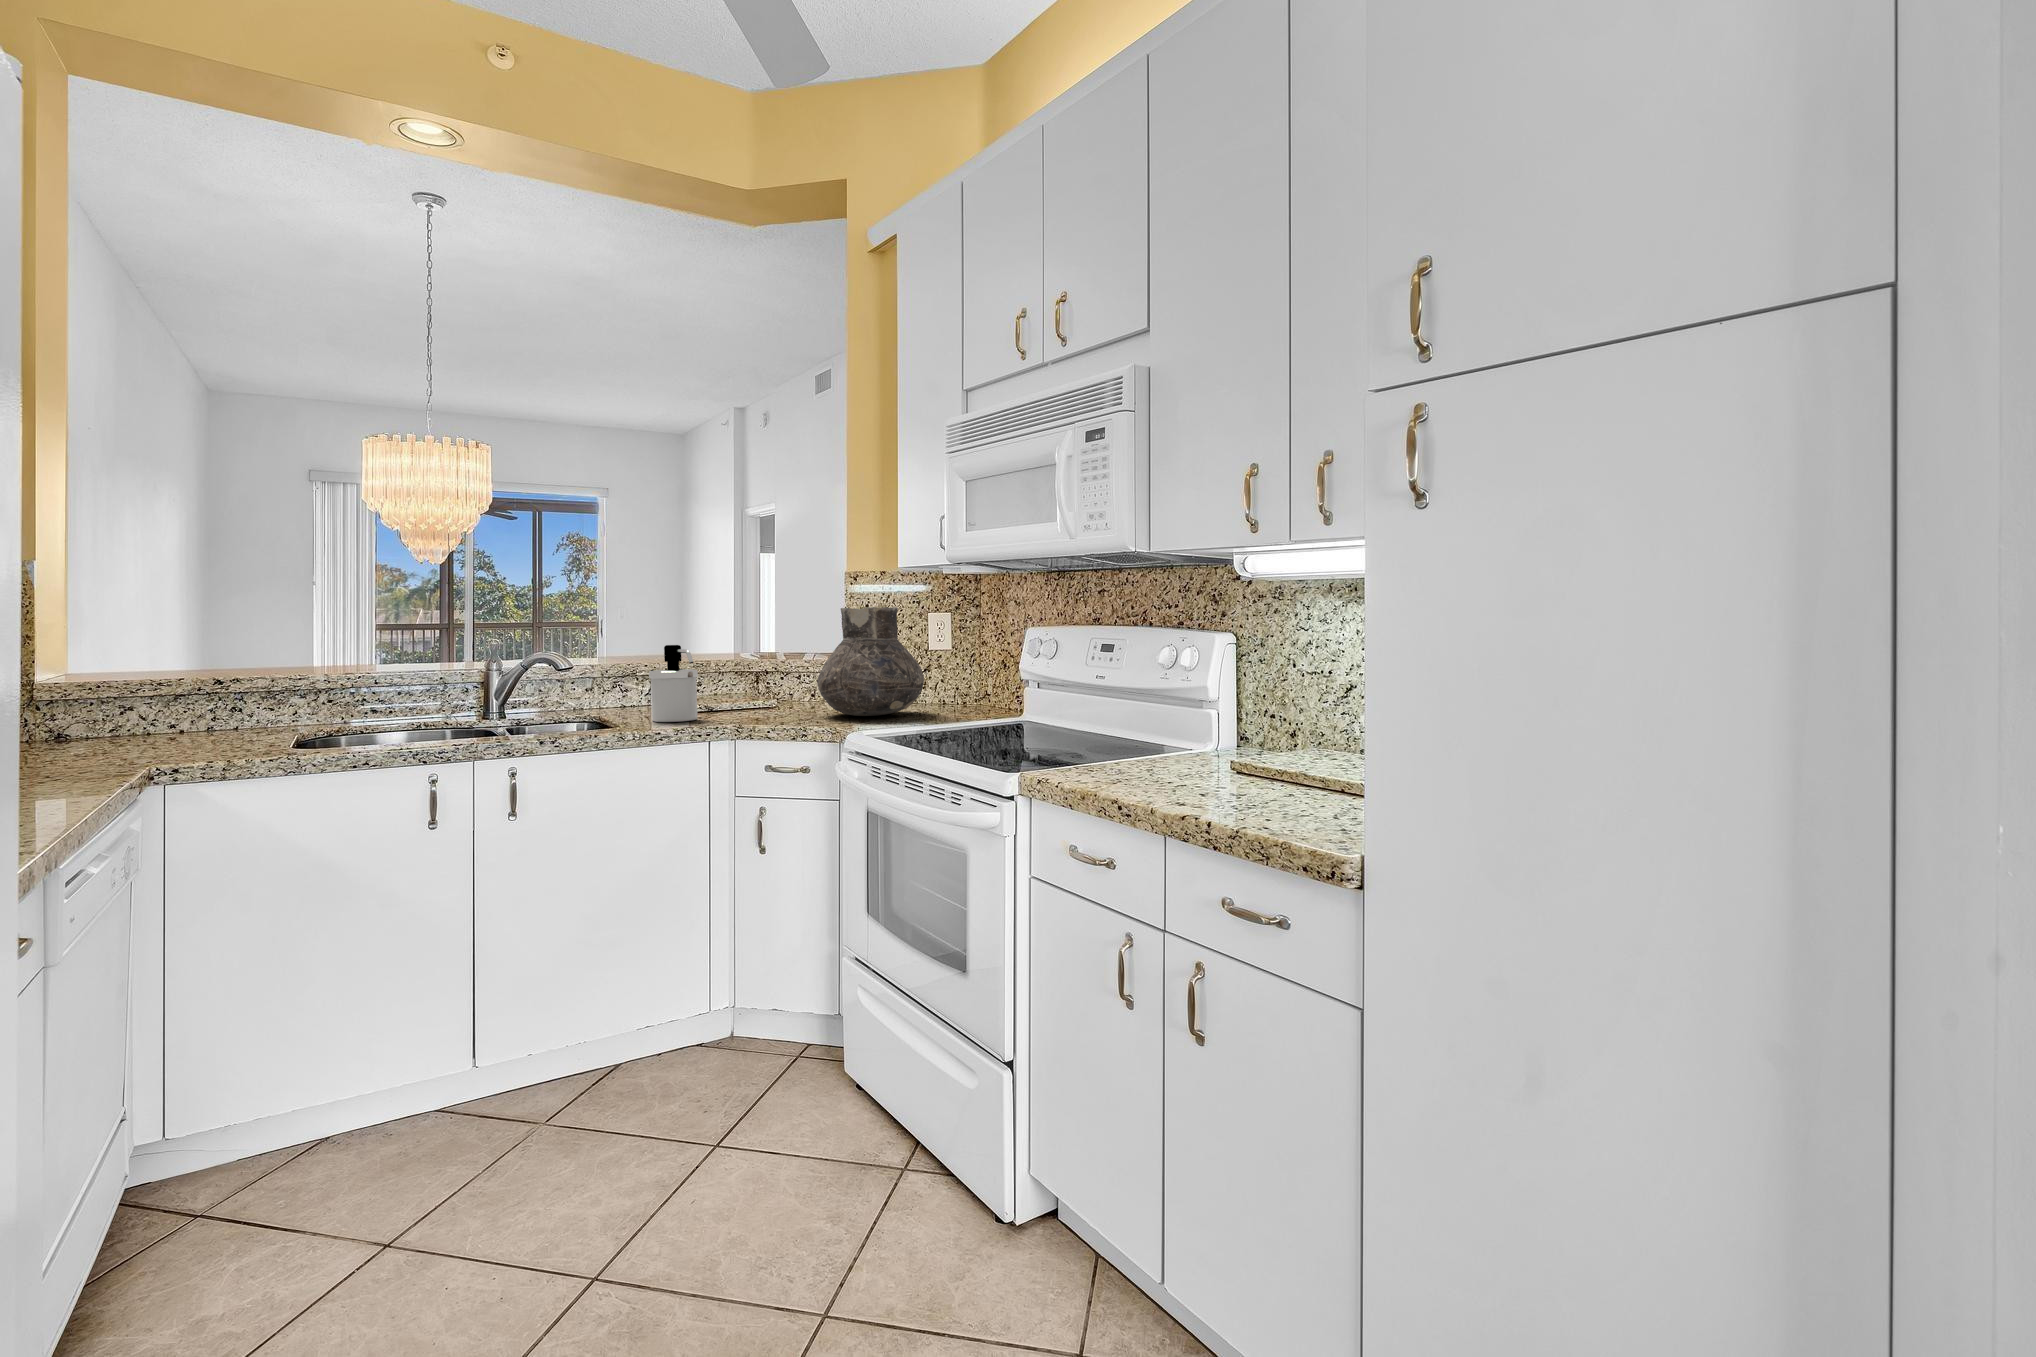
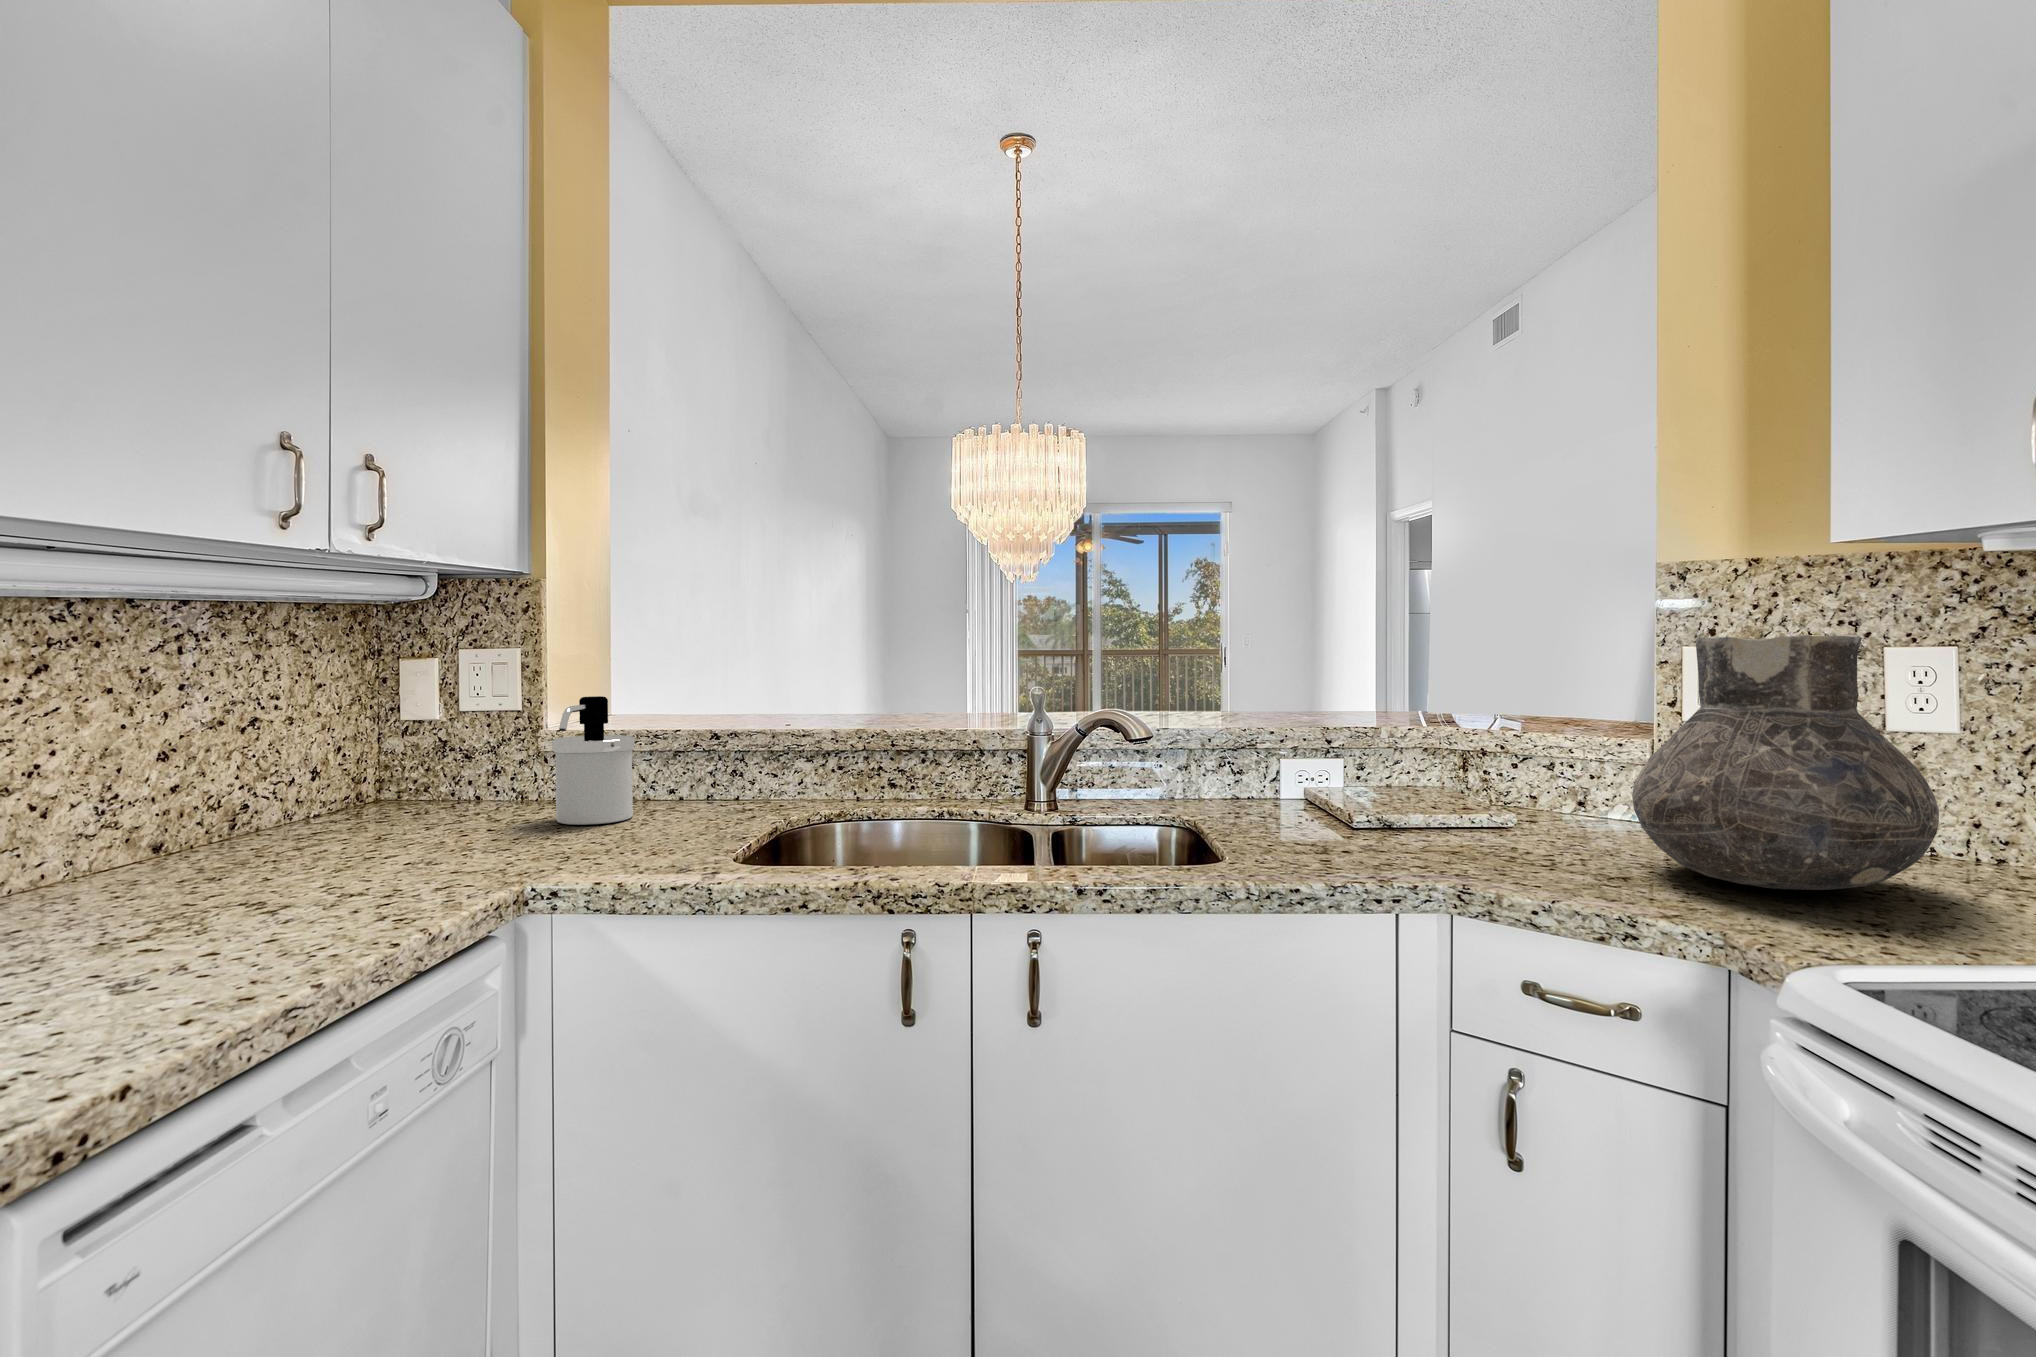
soap dispenser: present [649,645,698,722] -> present [552,696,635,825]

